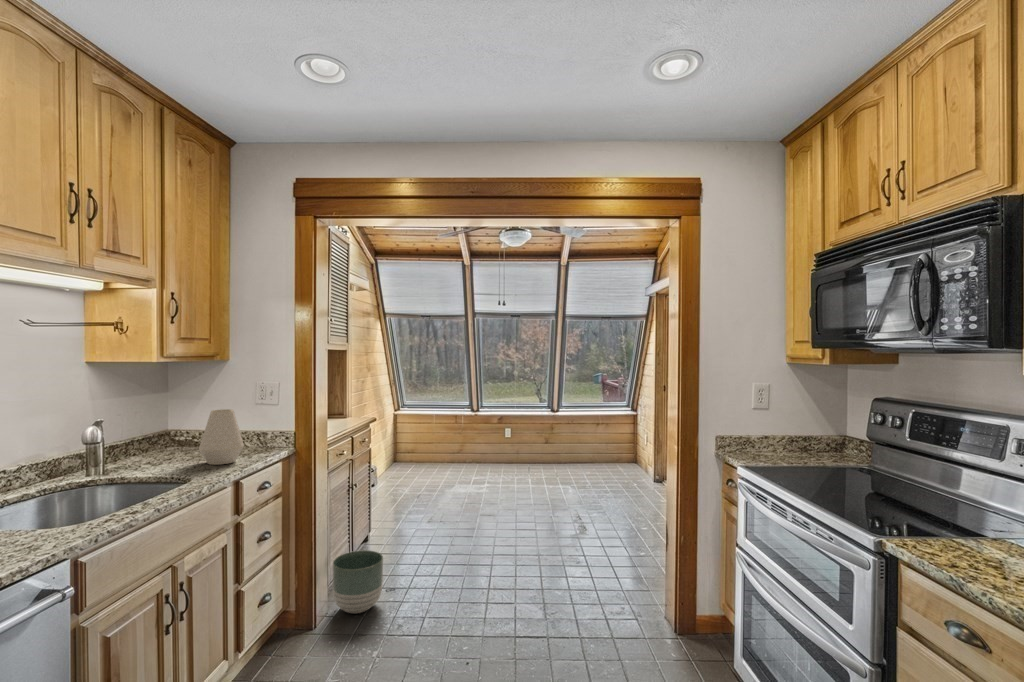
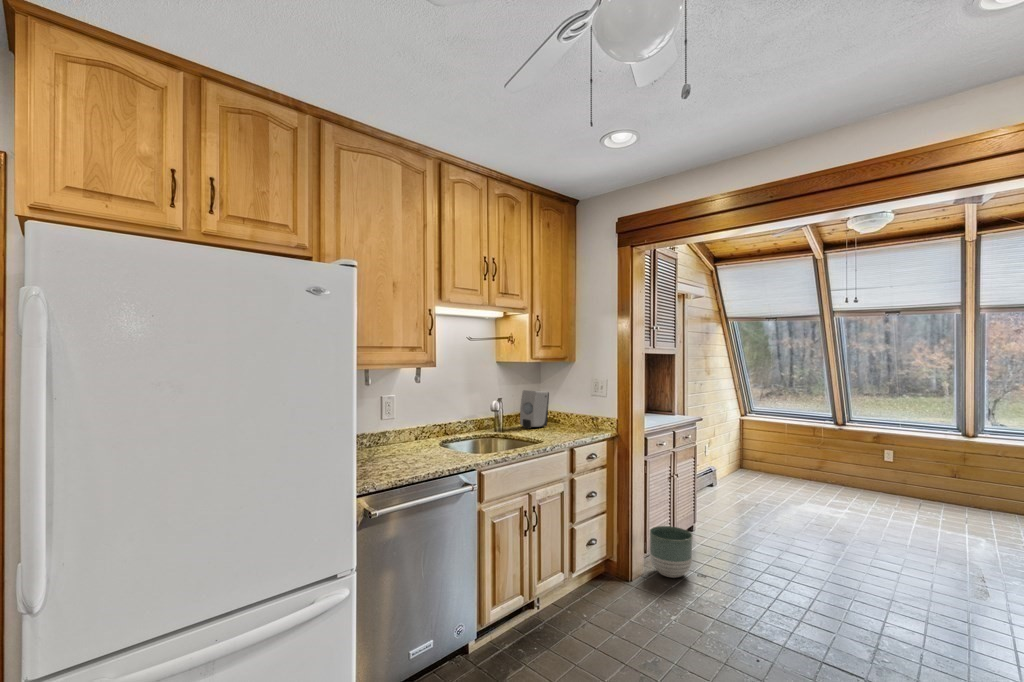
soap dispenser: none [138,404,188,461] -> present [520,390,549,429]
vase: present [199,409,244,465] -> none [552,397,580,436]

